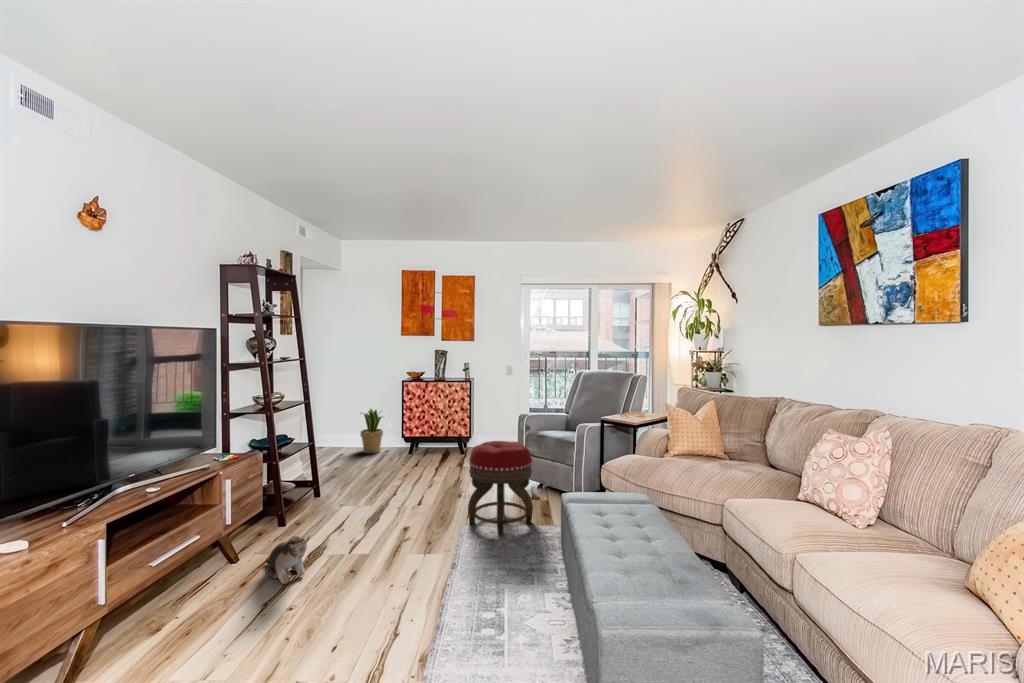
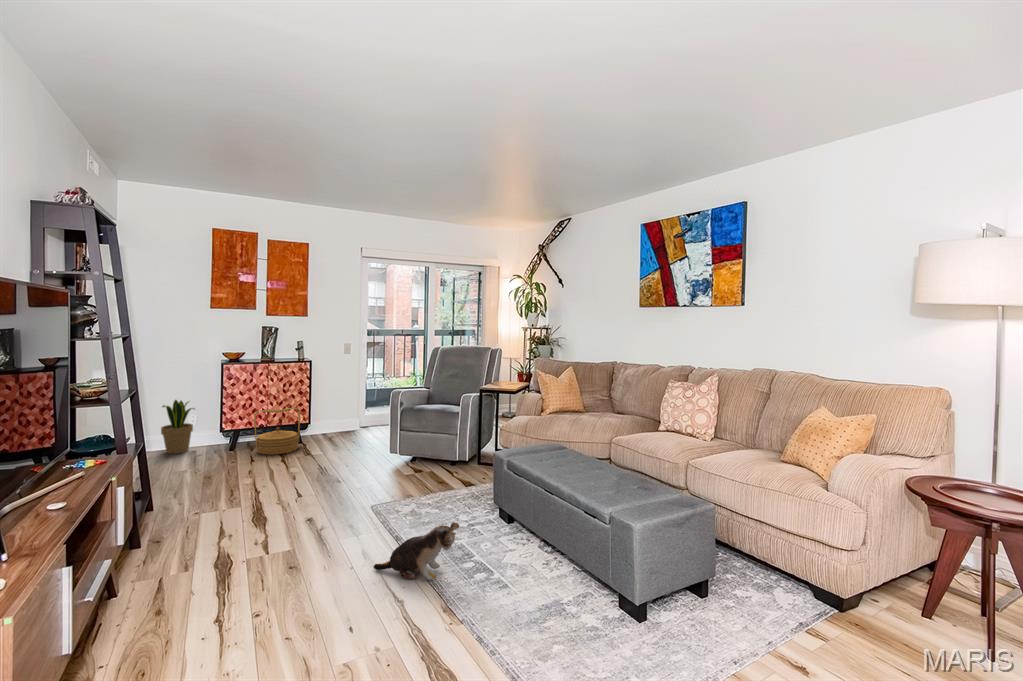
woven basket: none [420,423,459,464] -> present [254,407,300,454]
footstool: present [468,441,533,535] -> none [374,415,437,504]
plush toy: present [266,536,310,584] -> present [374,522,459,580]

